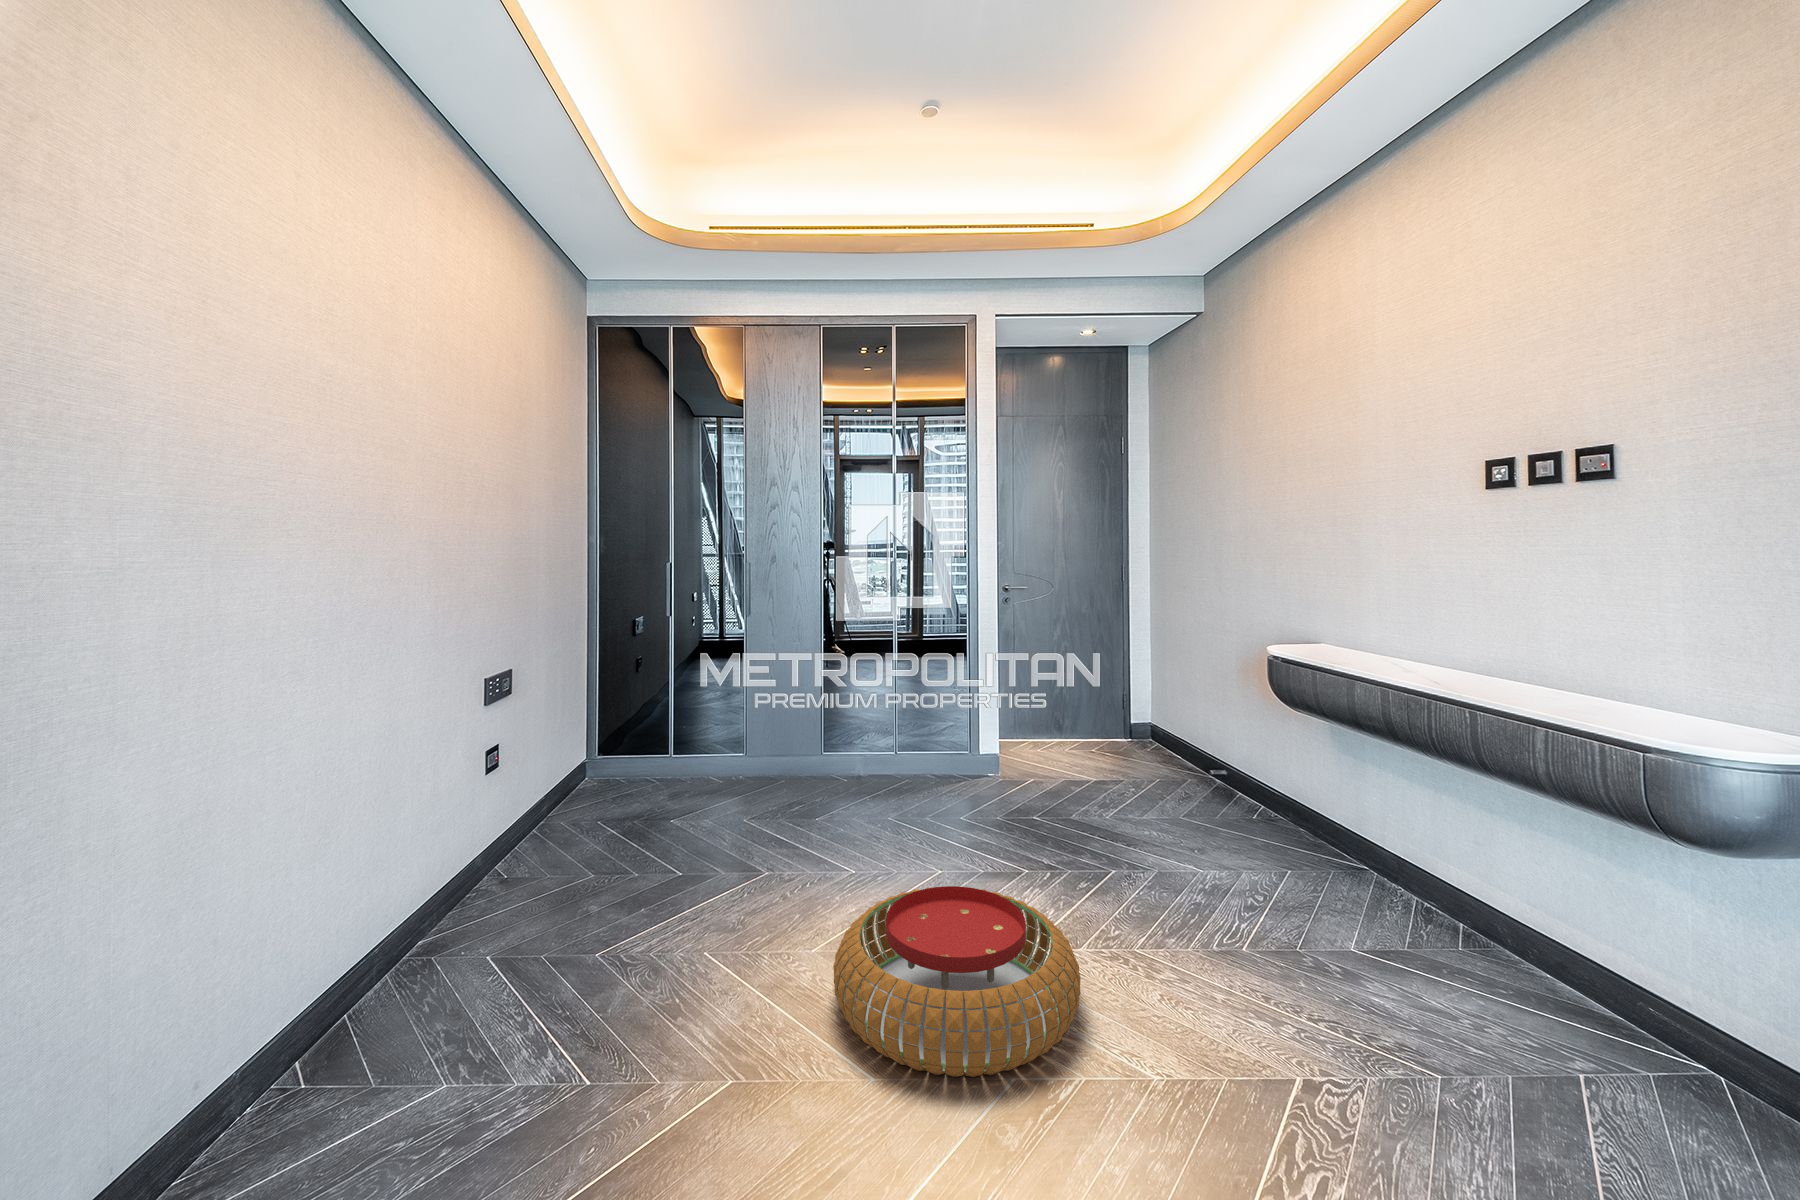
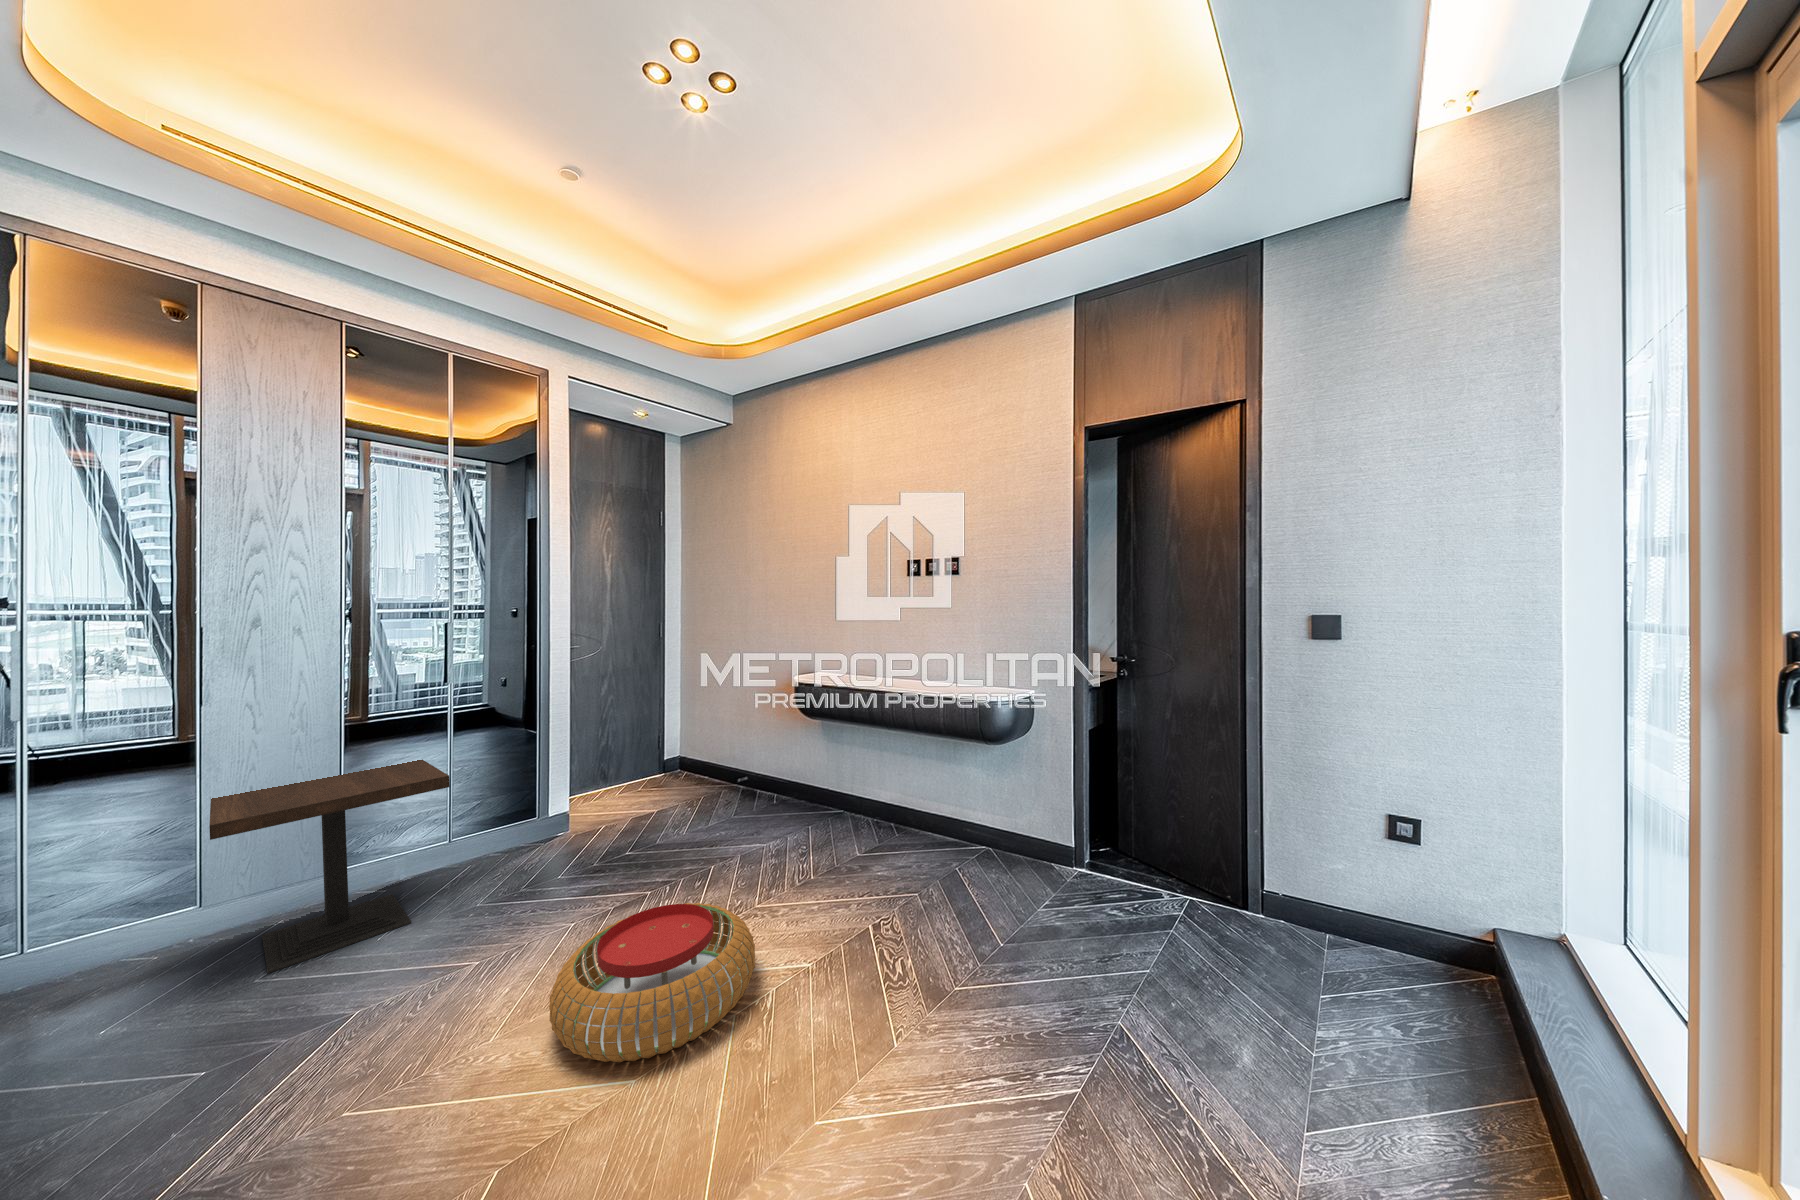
side table: none [704,659,864,815] -> present [209,760,450,974]

